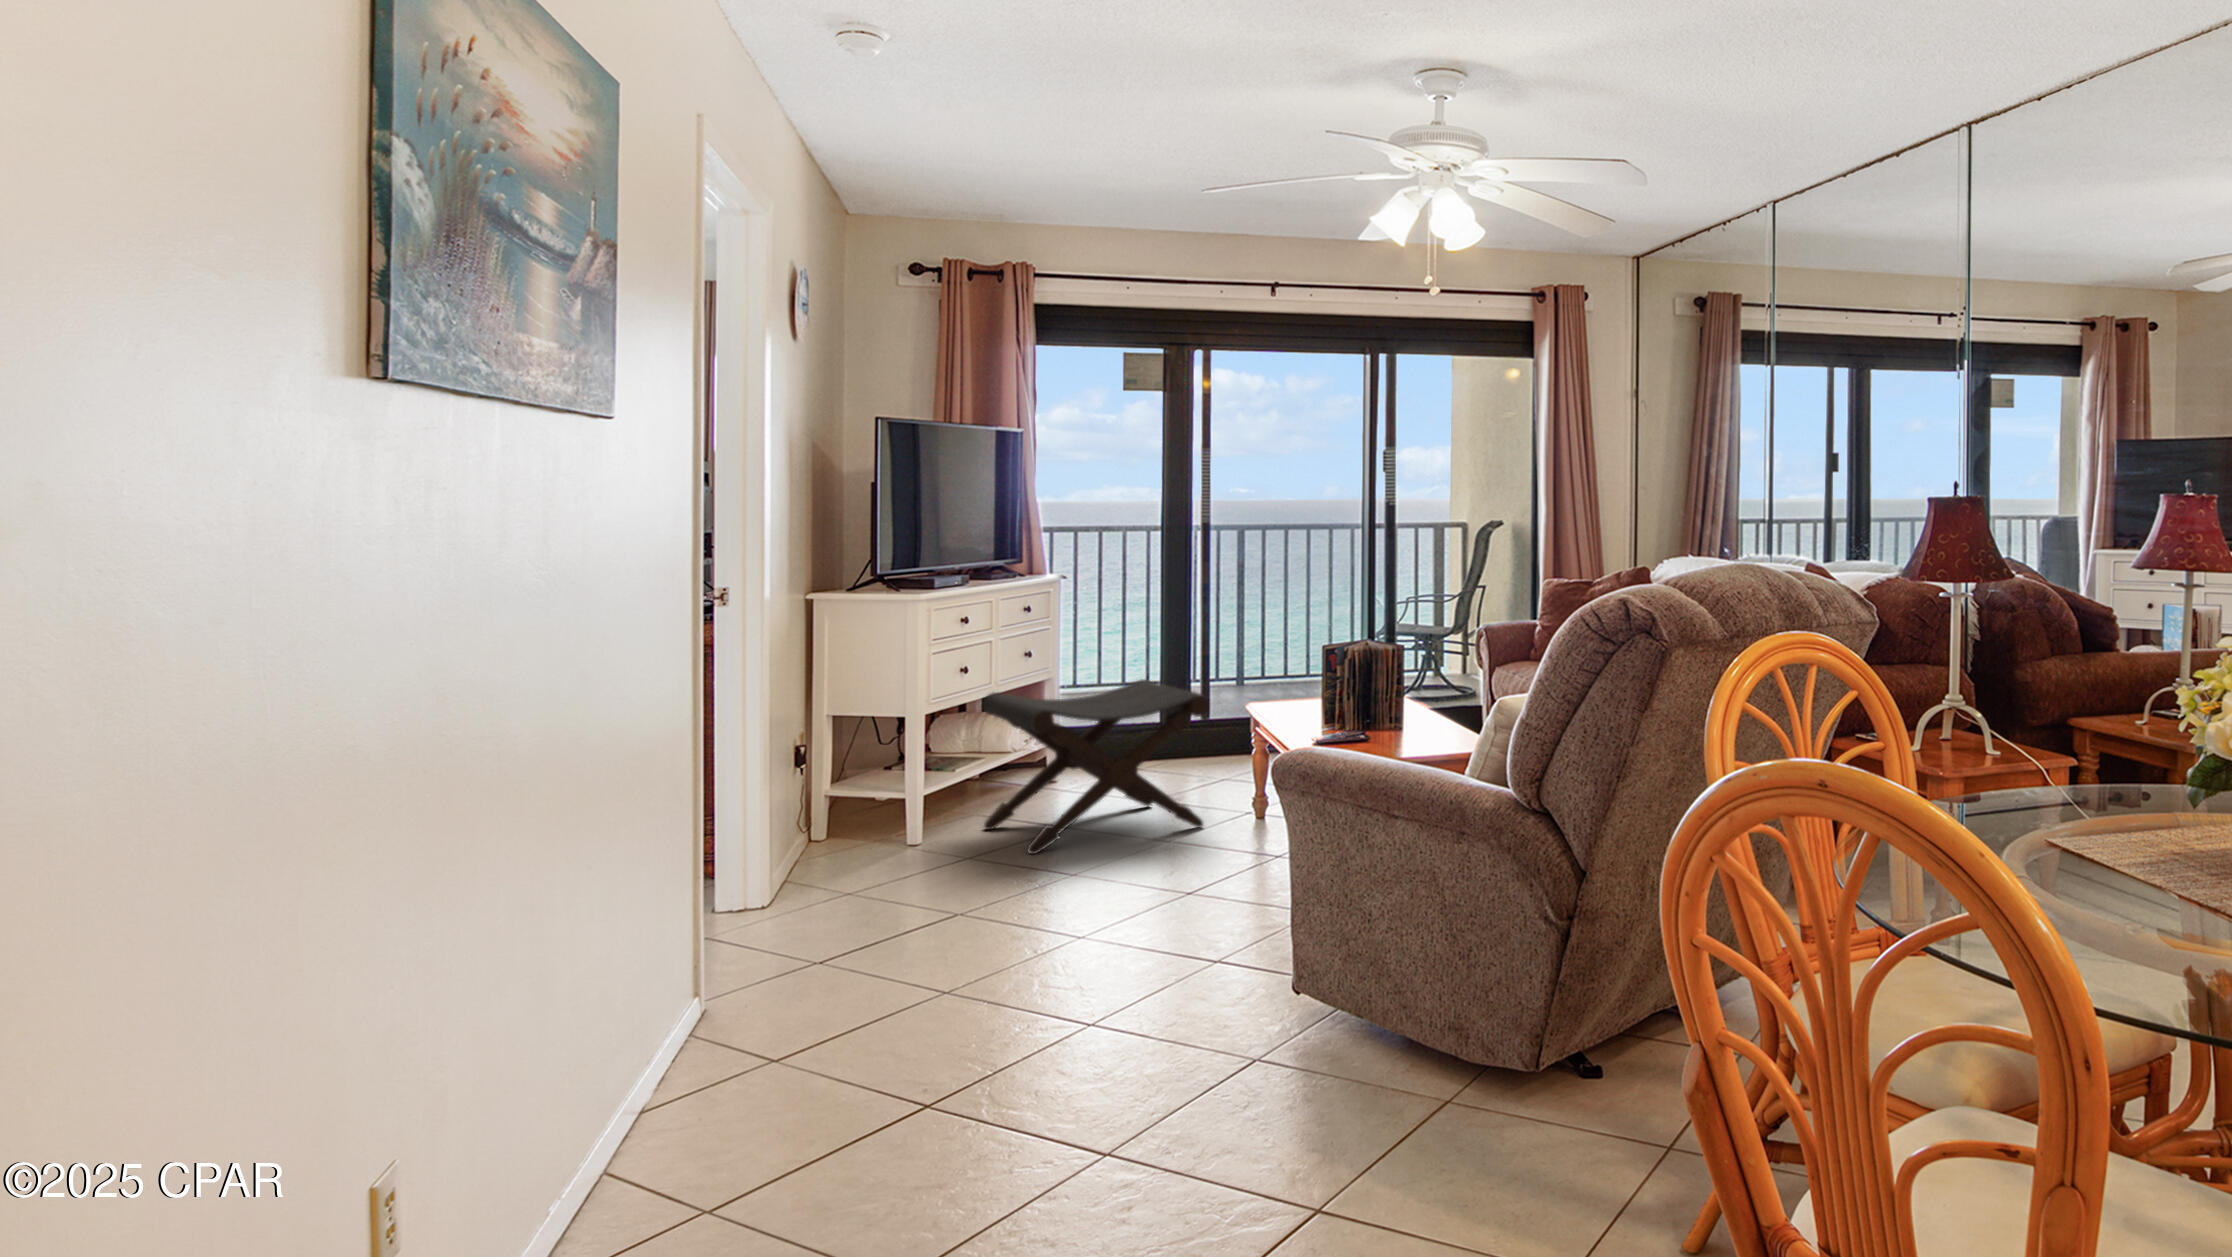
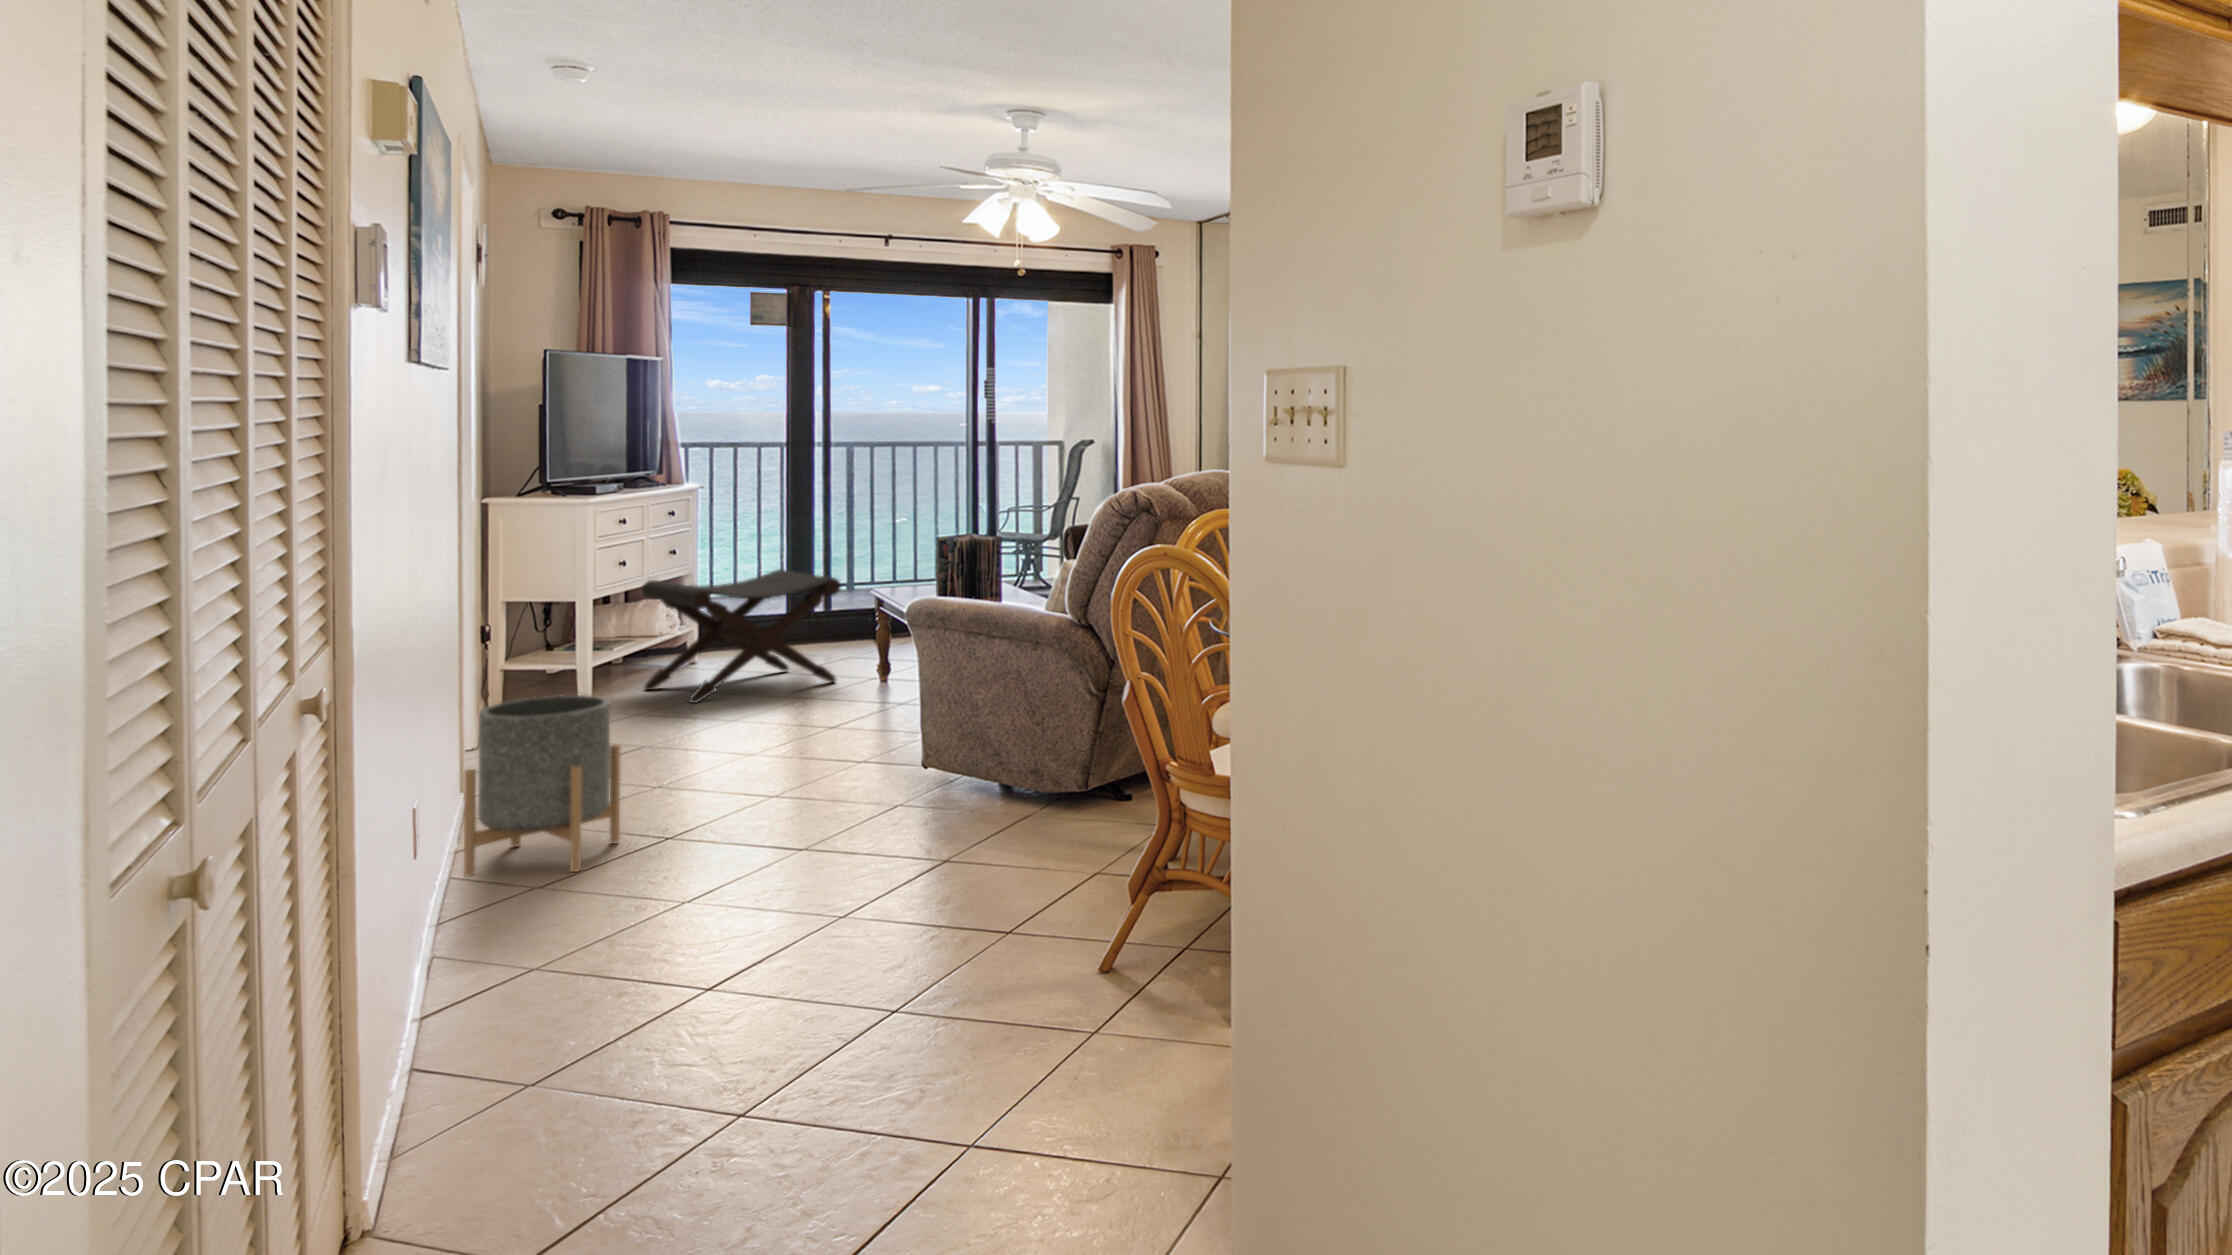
planter: none [611,904,855,1210] -> present [464,695,620,876]

